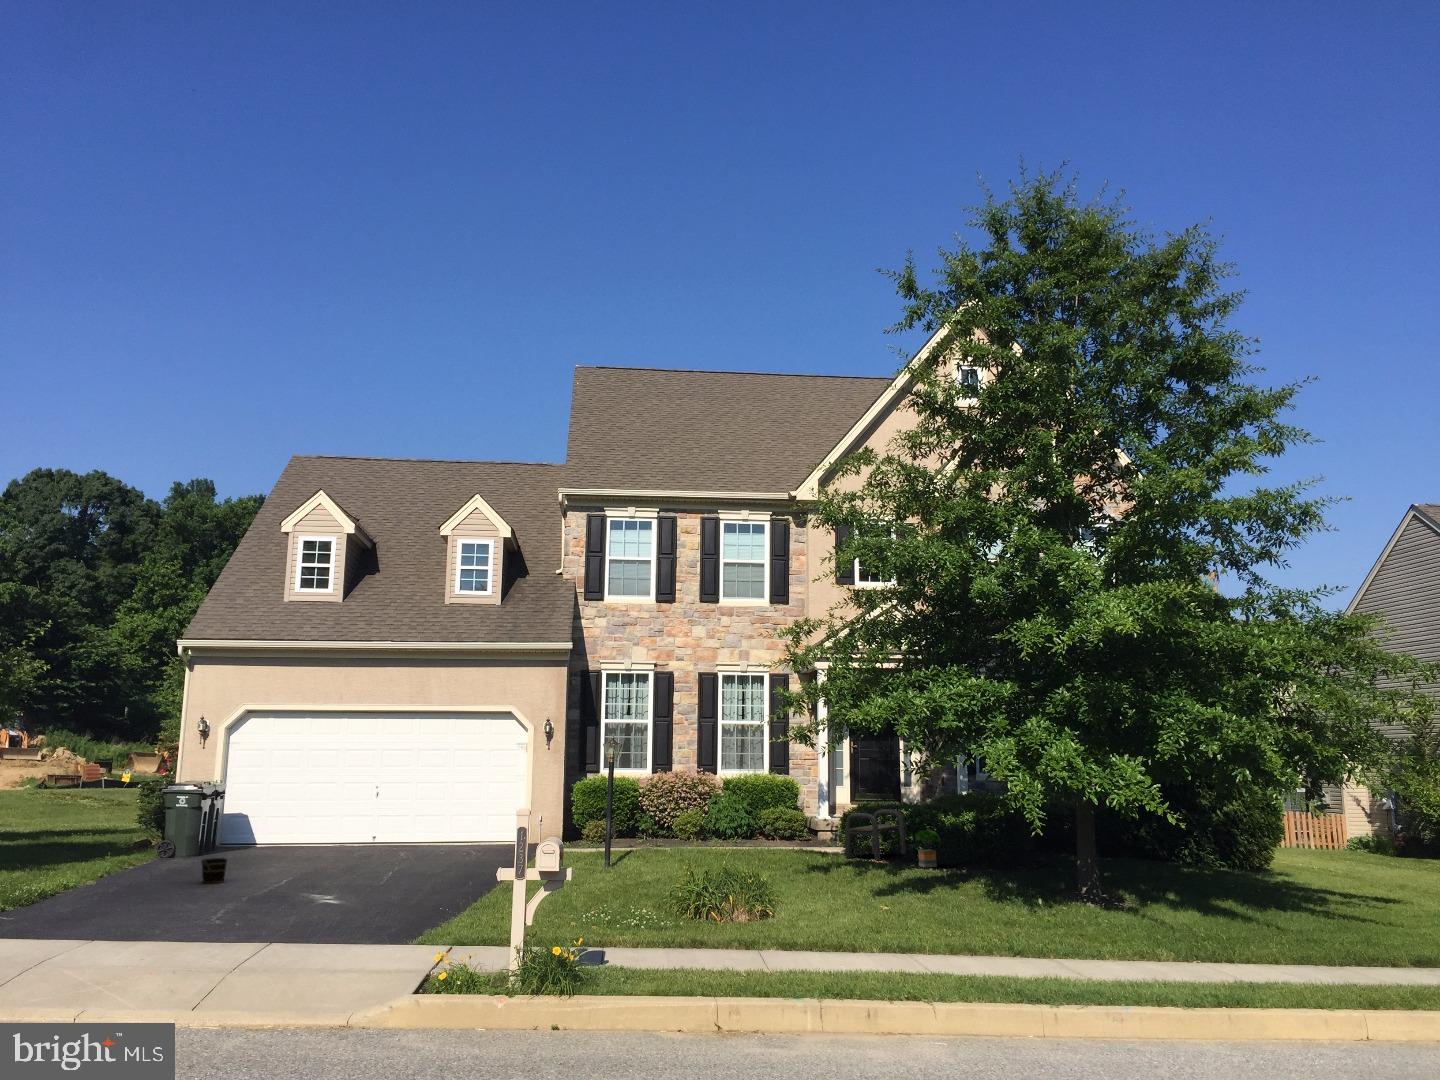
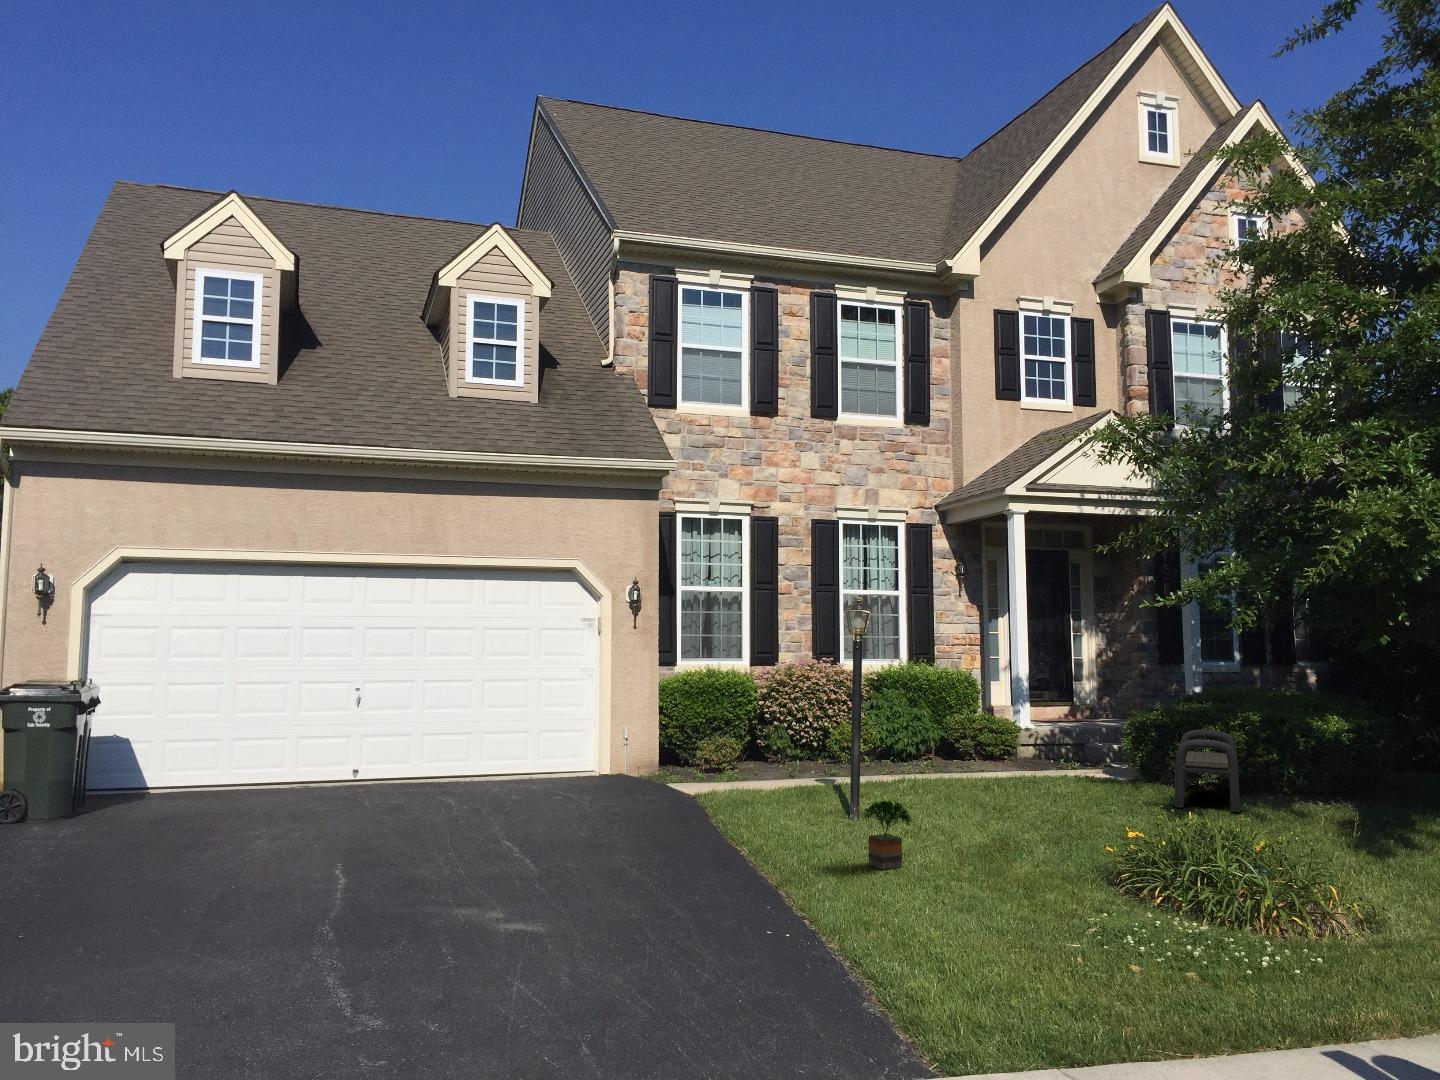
potted tree: present [916,830,941,867] -> present [864,801,912,870]
bucket: present [202,857,227,883] -> none [112,847,165,904]

